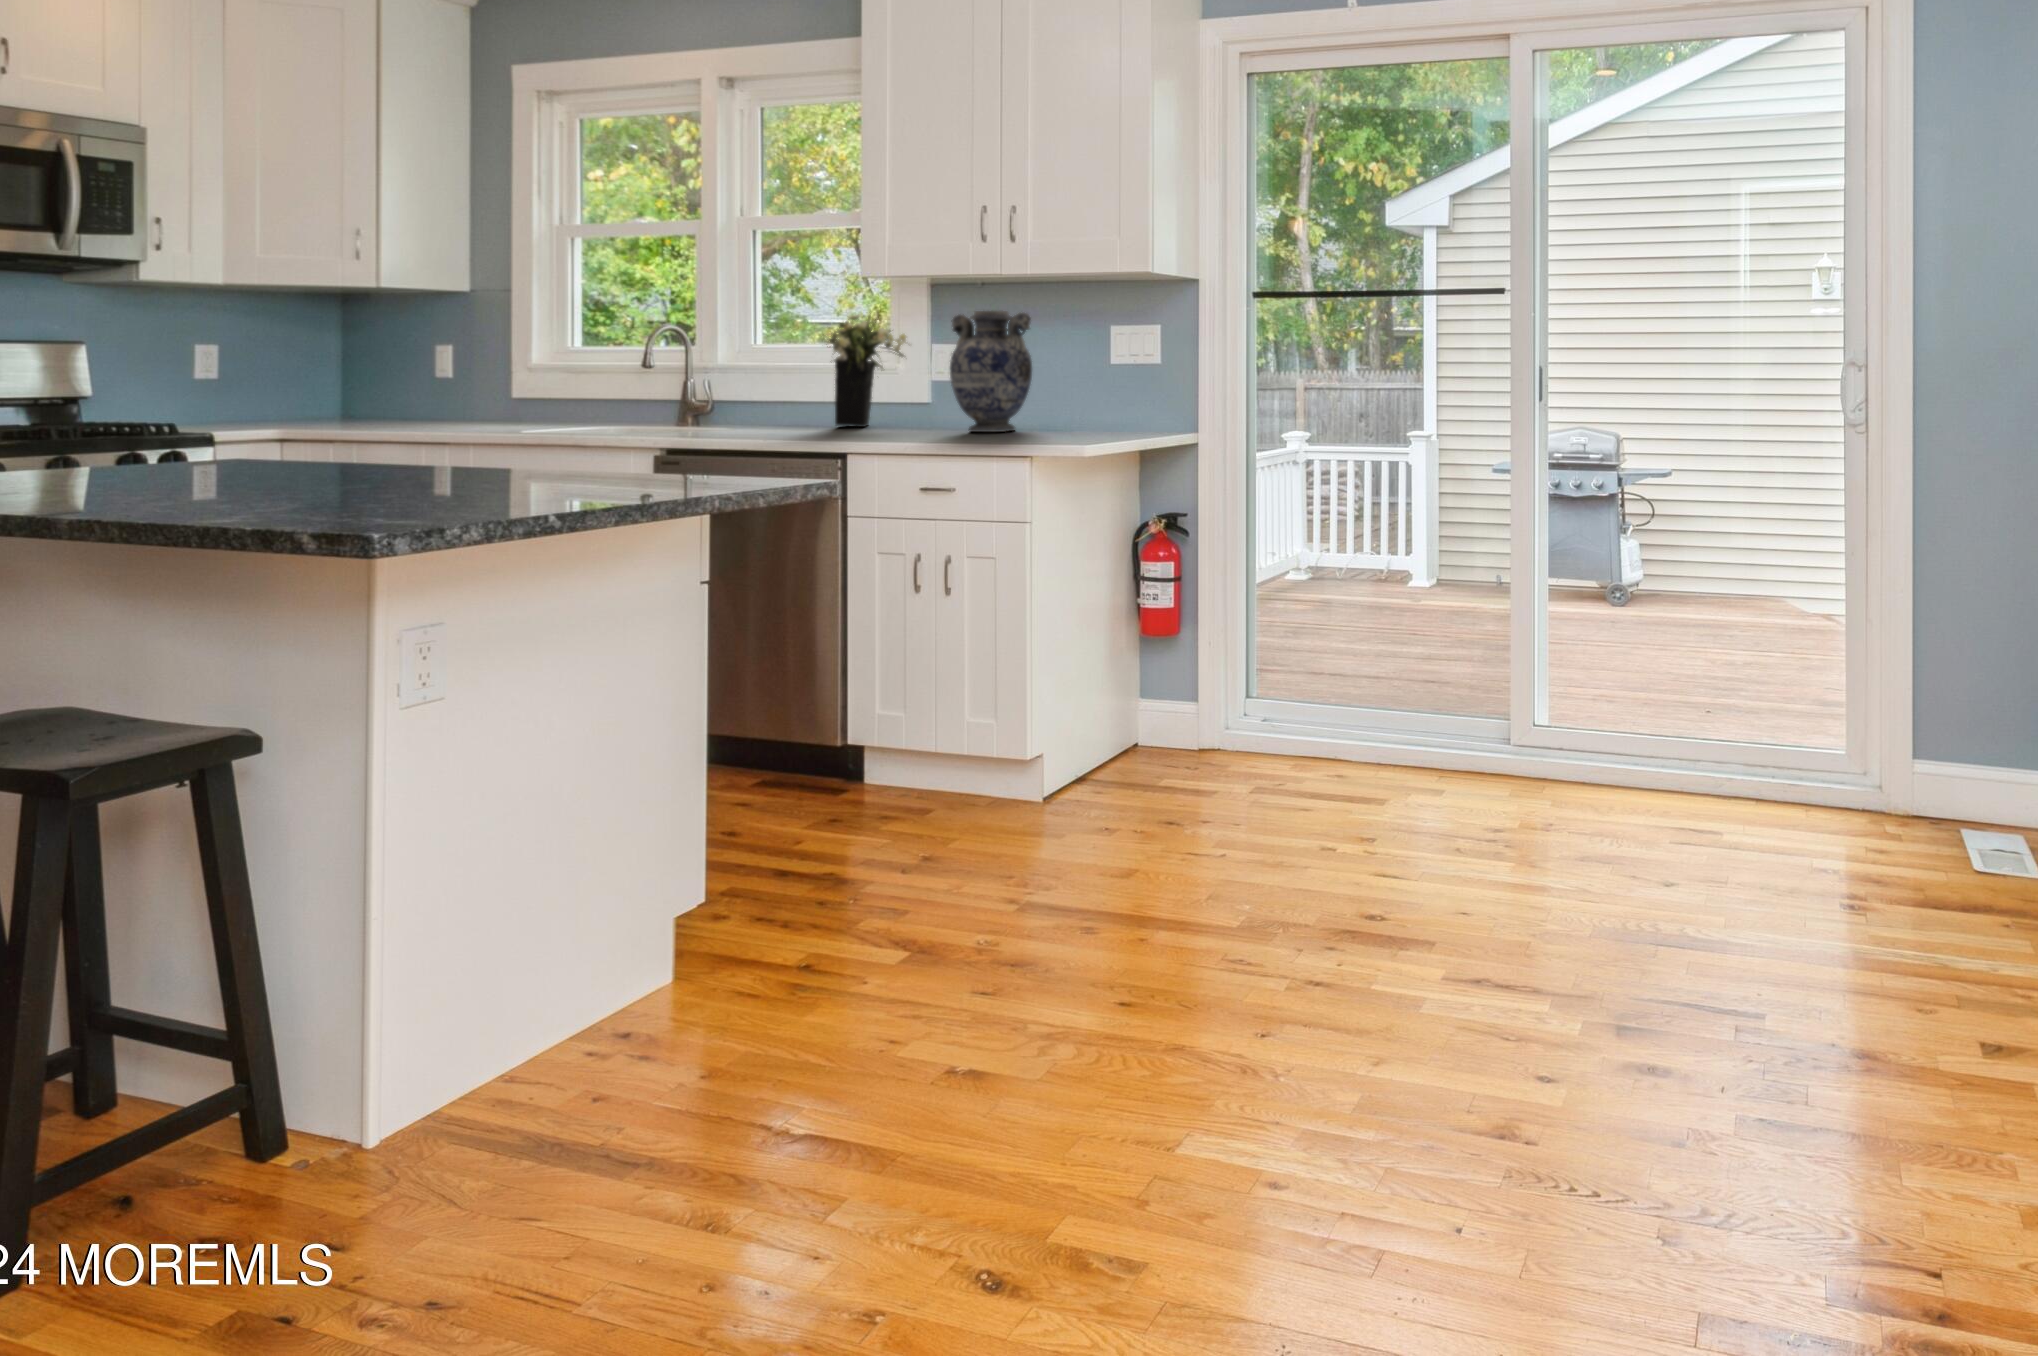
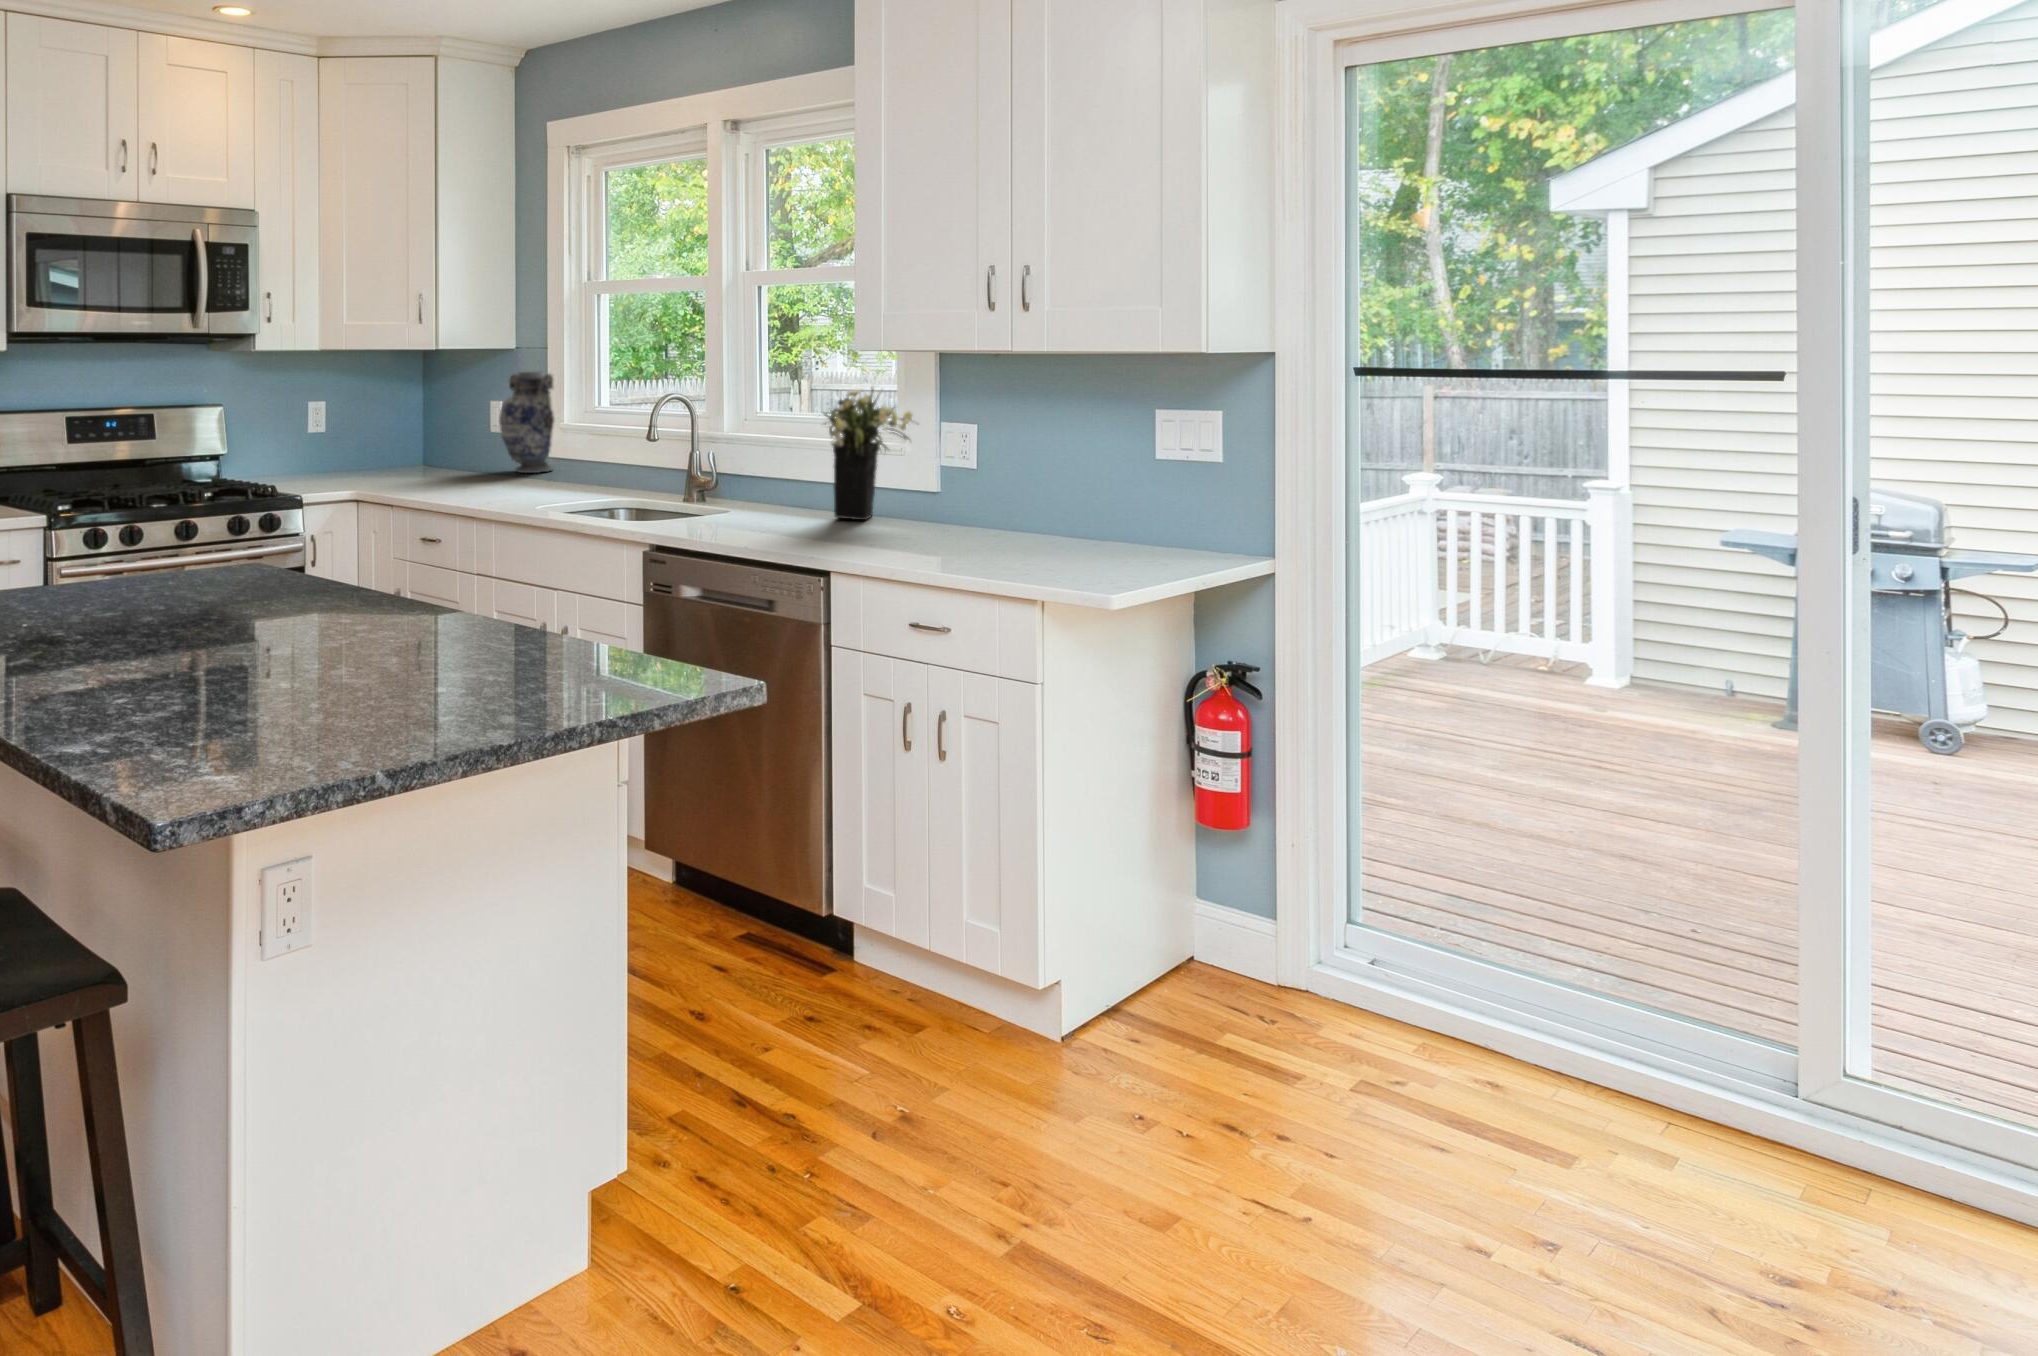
vase: present [950,311,1032,432] -> present [499,372,554,473]

